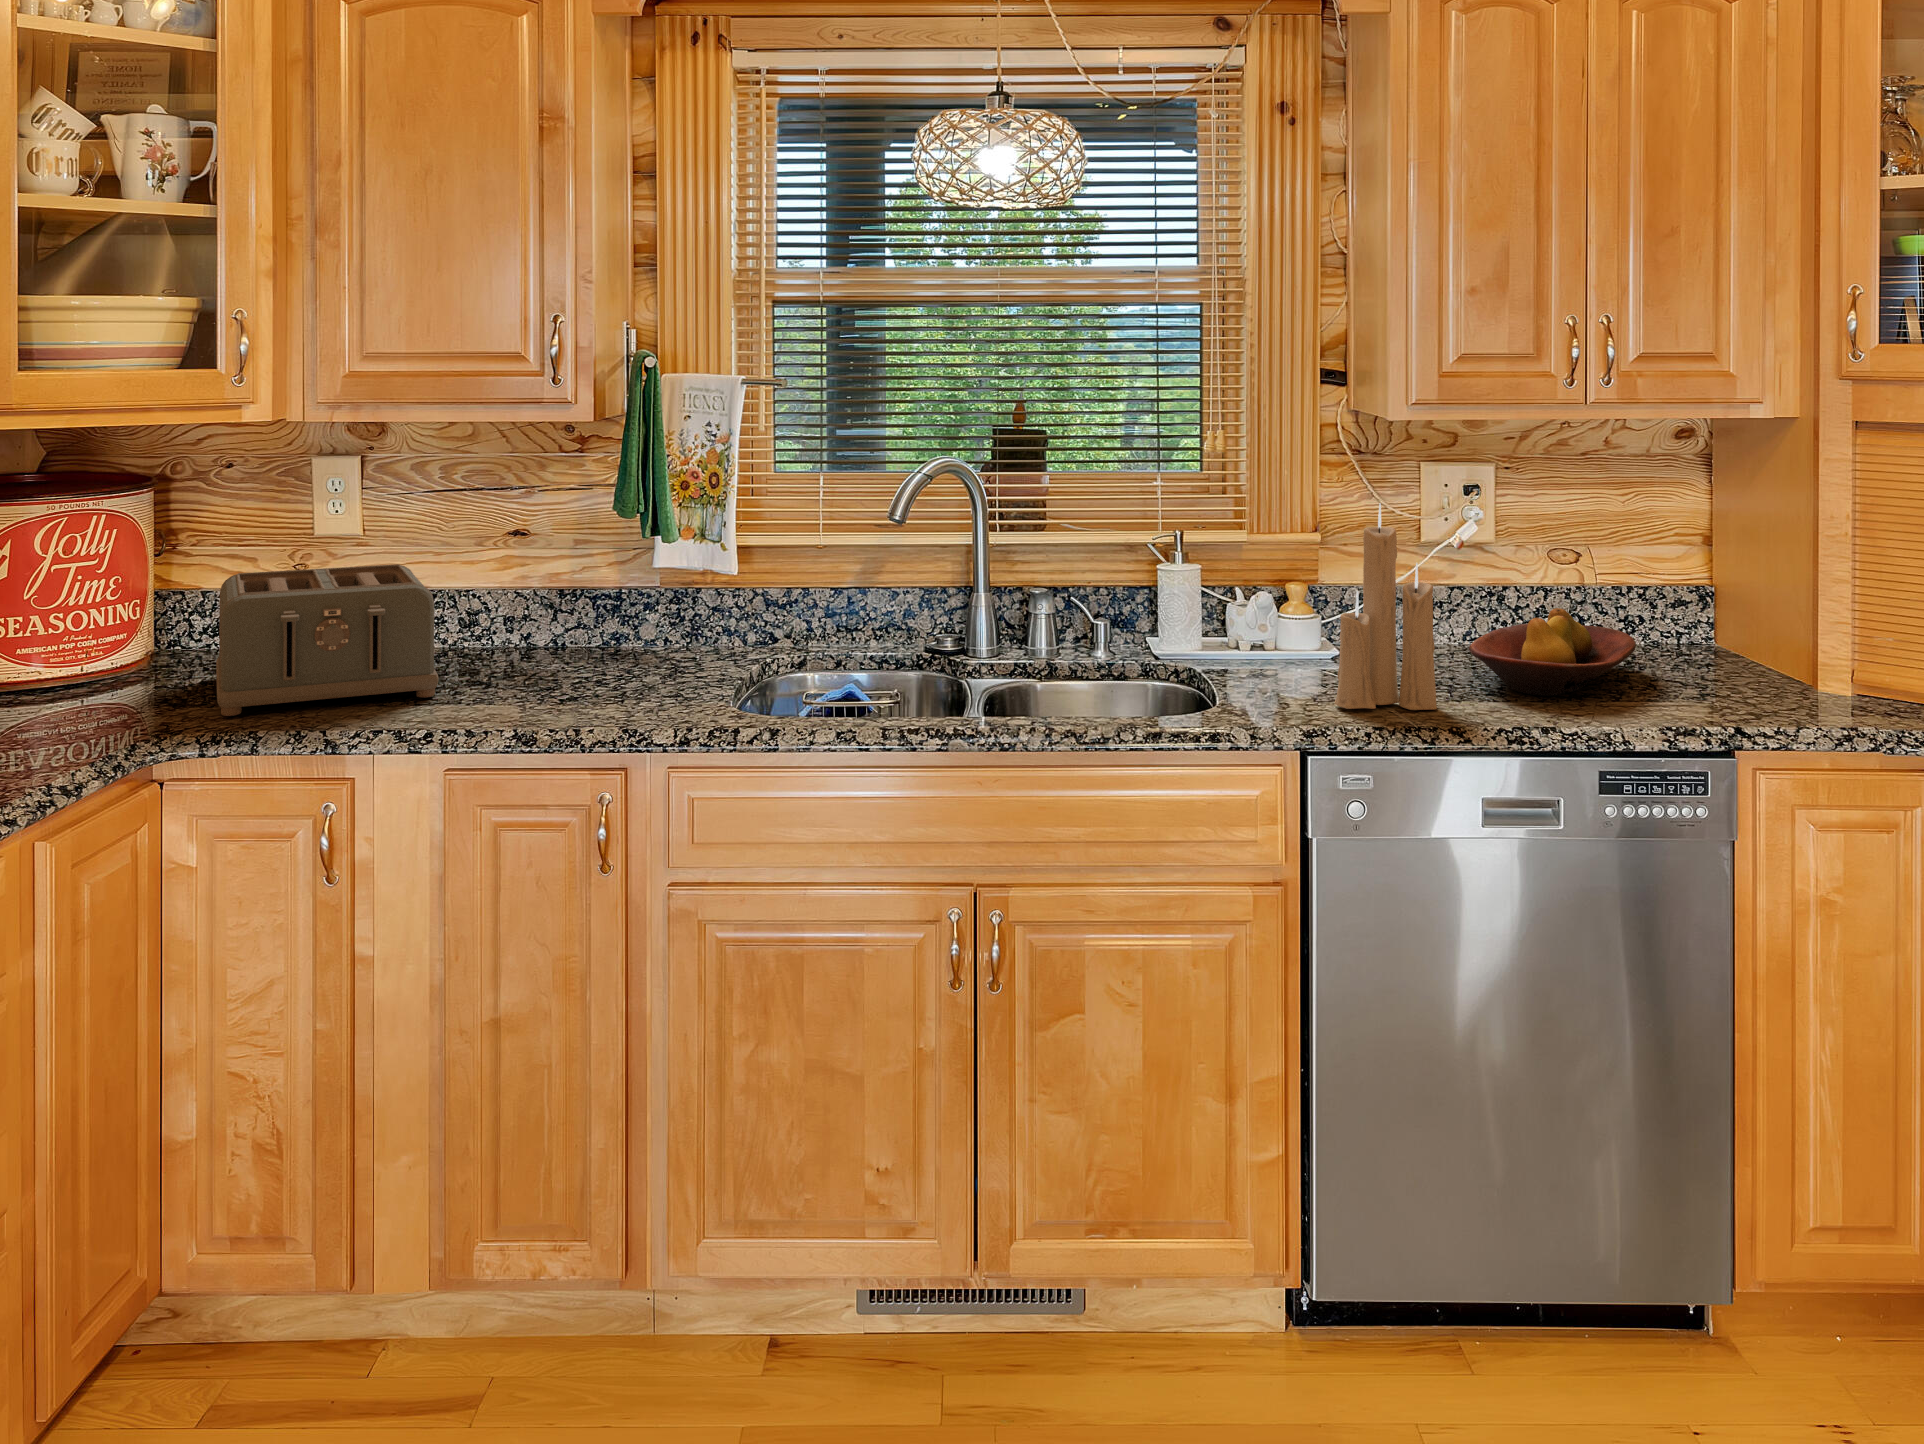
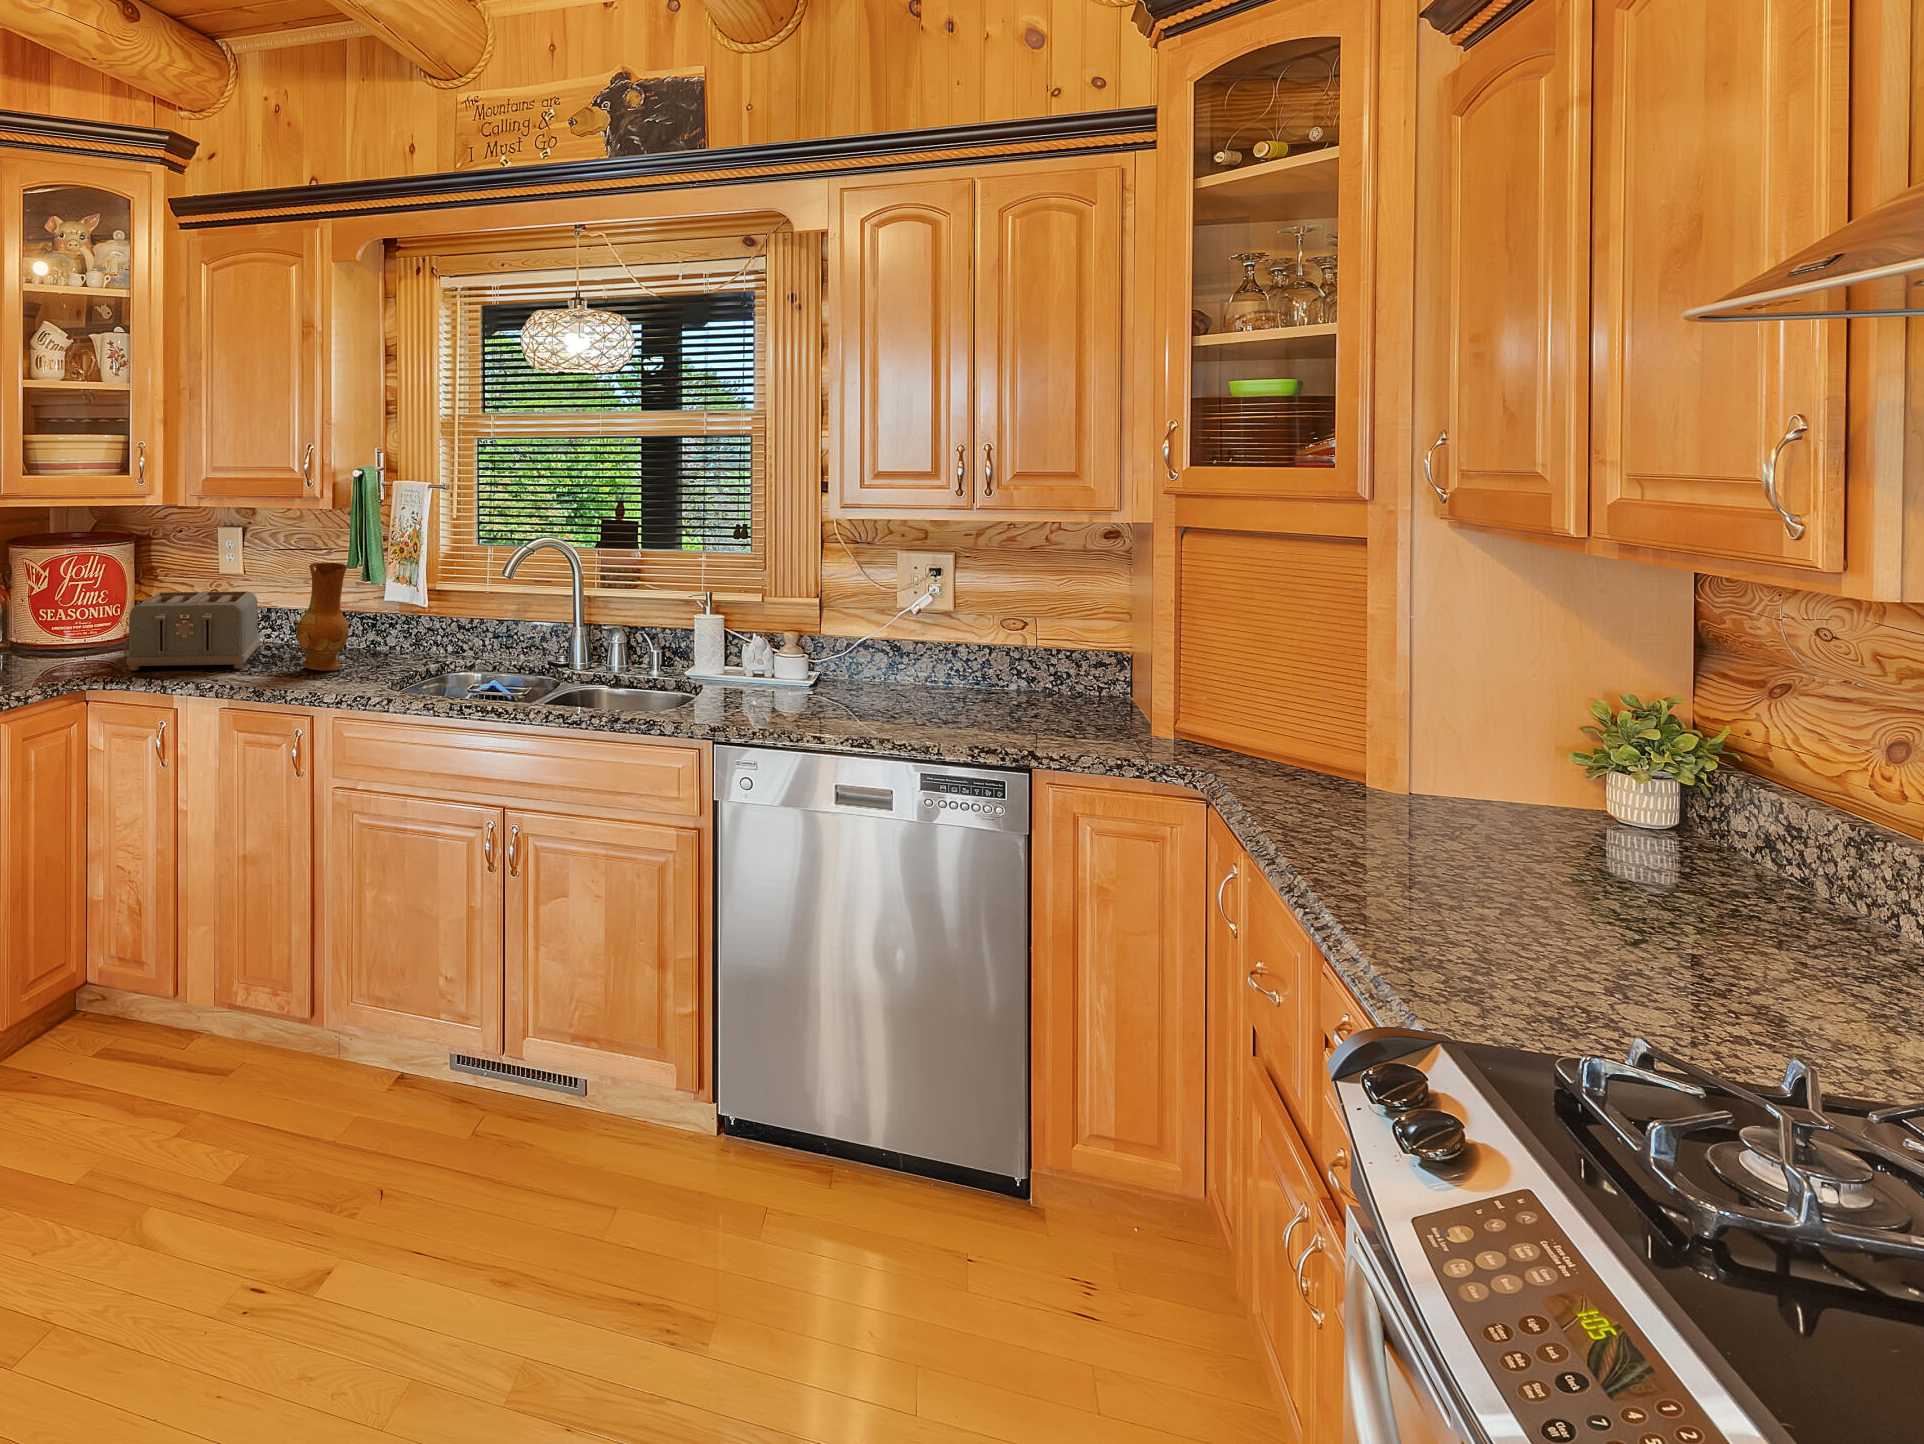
candle: present [1334,504,1437,710] -> none [757,569,830,724]
ceramic jug: none [533,509,622,690] -> present [296,562,349,671]
fruit bowl: present [1469,608,1636,696] -> none [878,661,1029,722]

